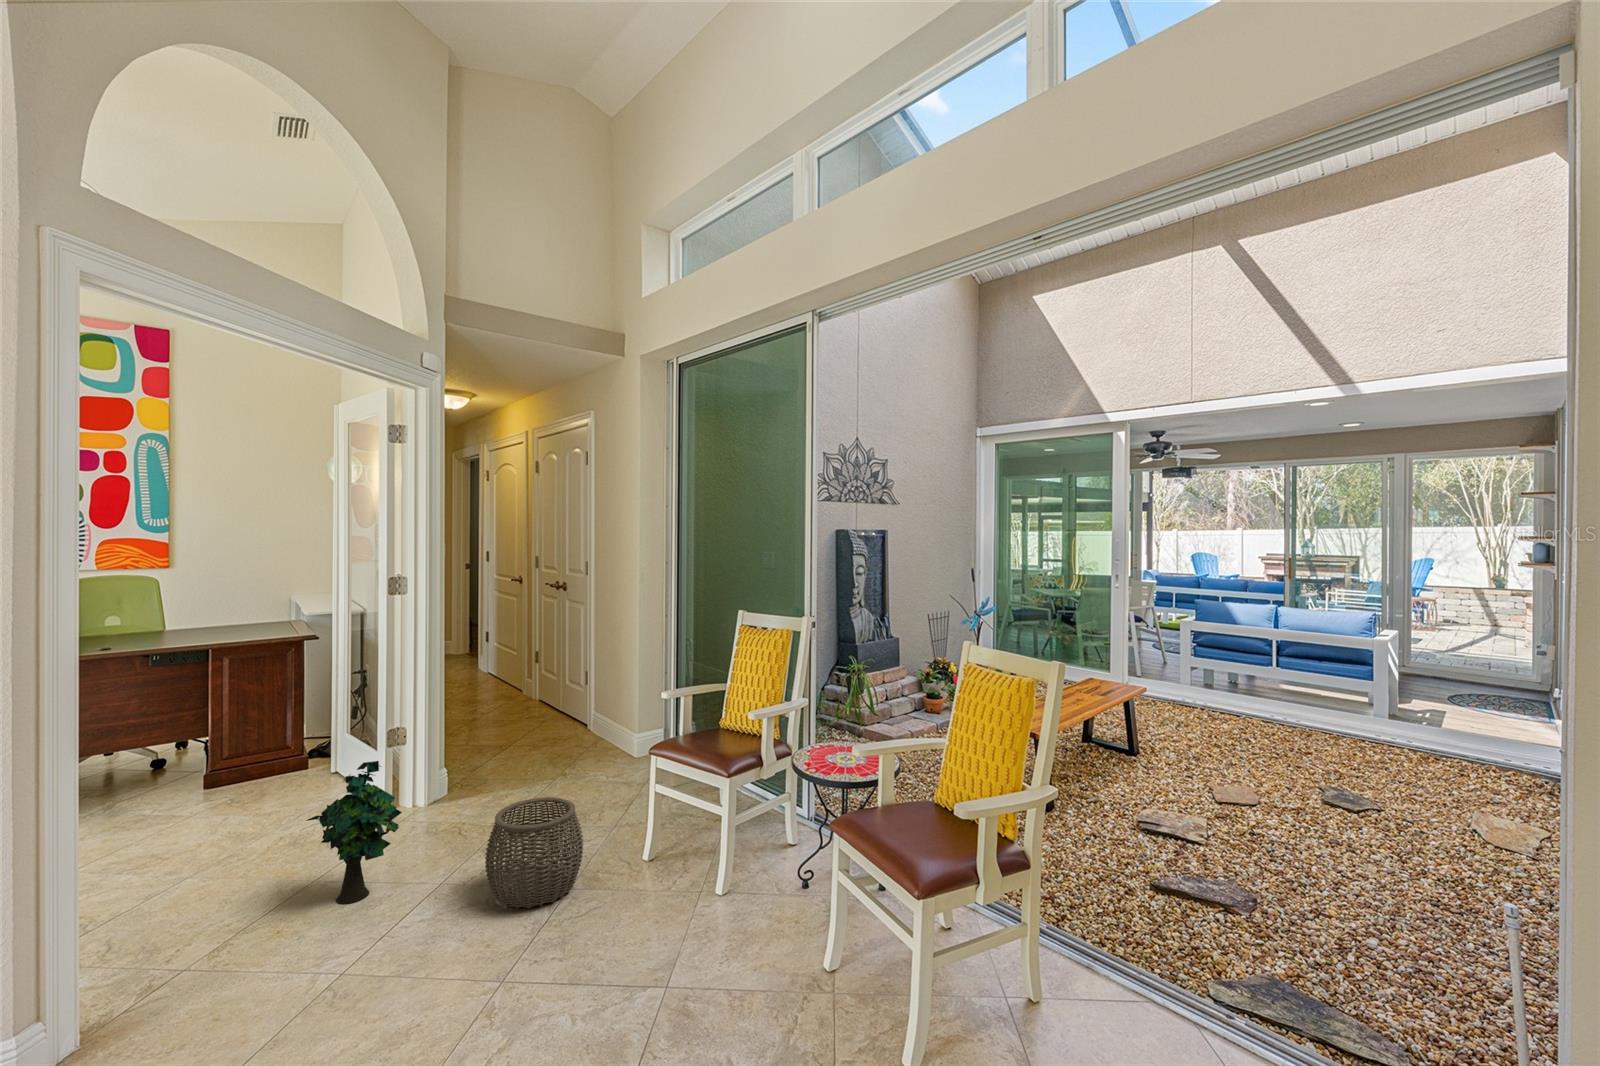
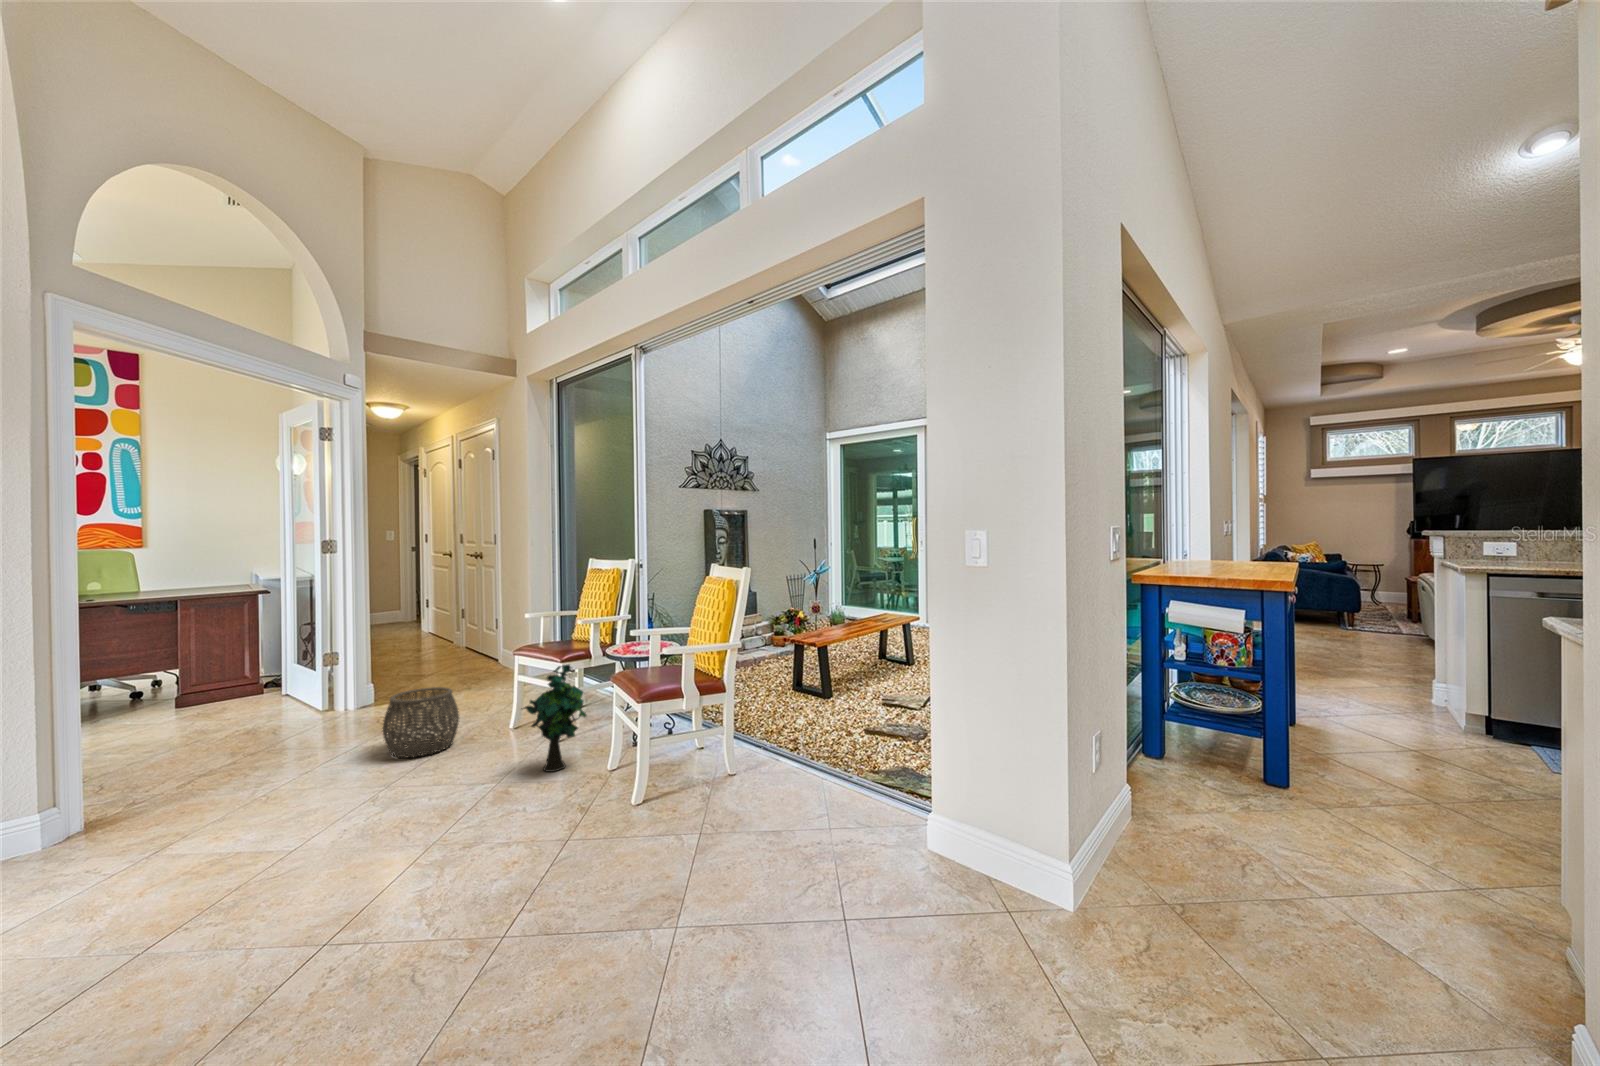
decorative plant: present [307,761,402,904] -> present [521,665,586,772]

